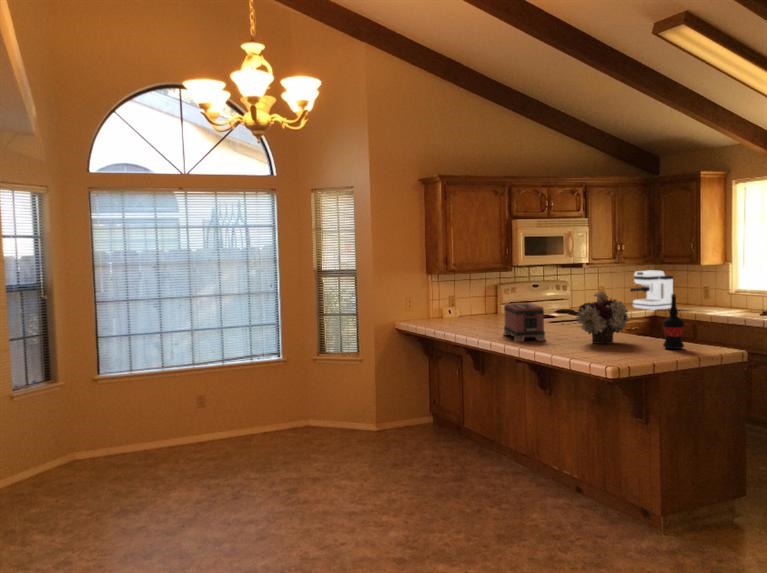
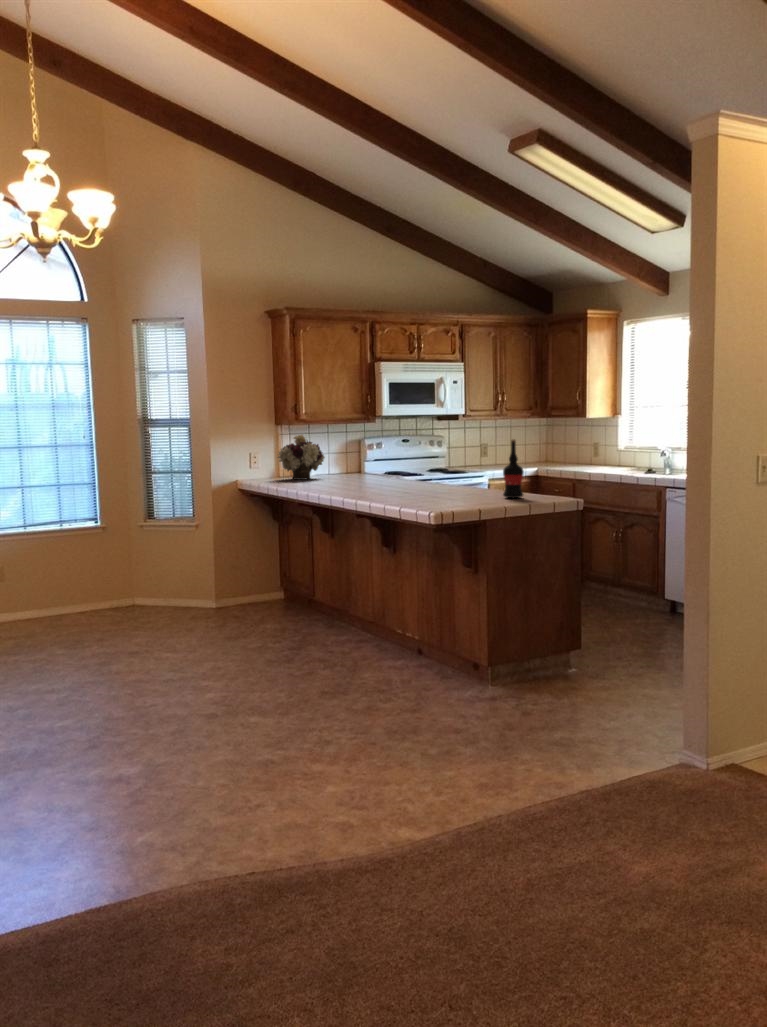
coffee maker: present [630,270,673,310] -> none [513,425,561,470]
flower arrangement: present [576,291,629,344] -> present [277,434,325,480]
toaster: present [503,303,545,342] -> none [348,454,390,495]

